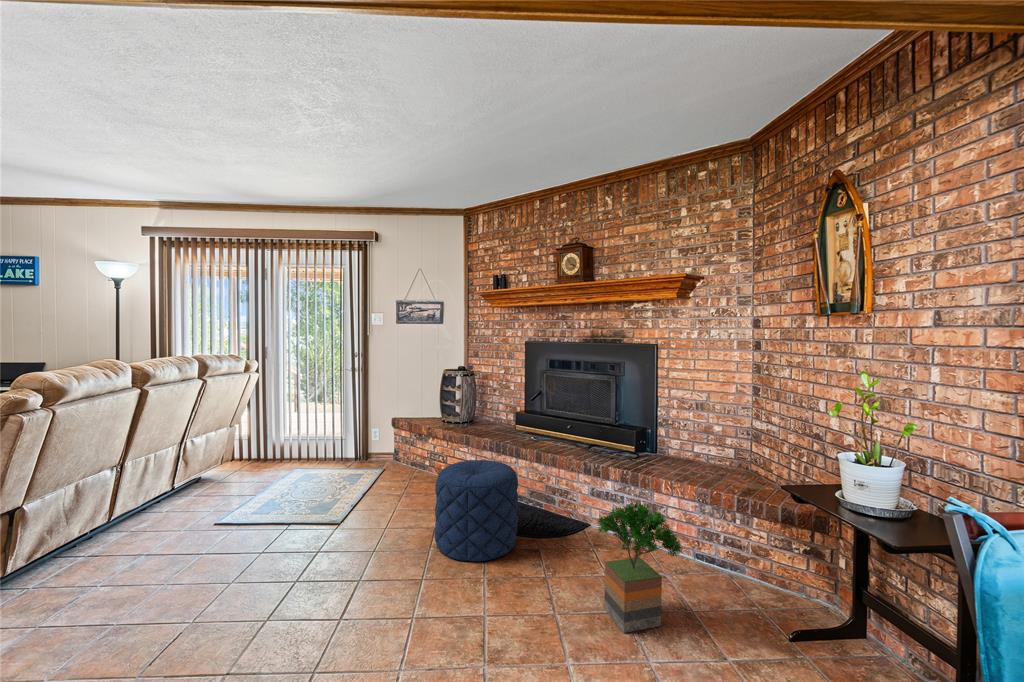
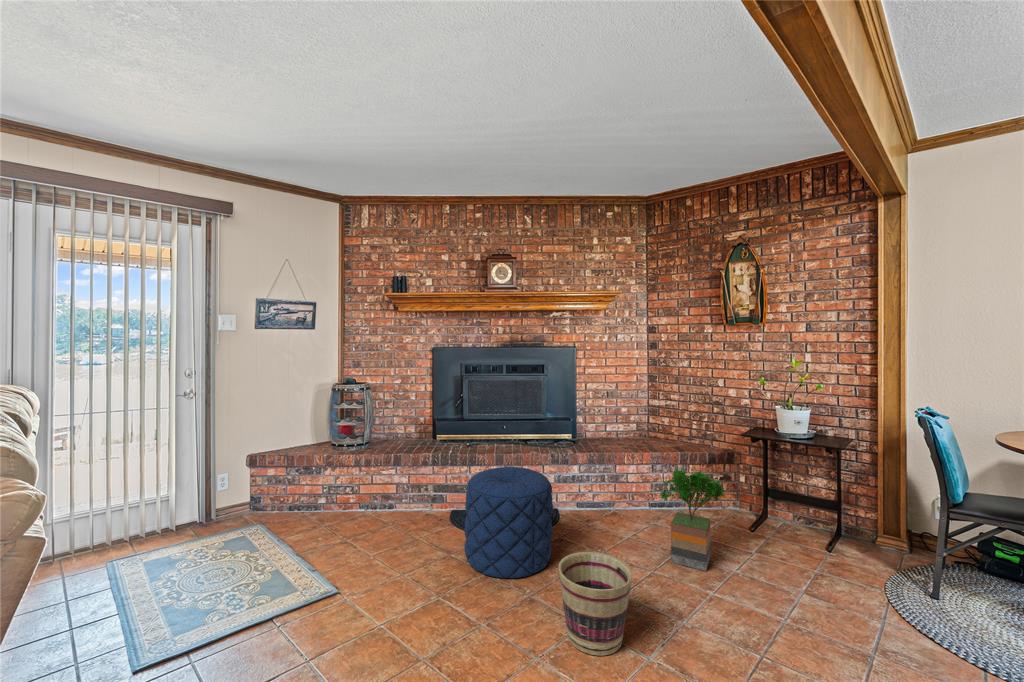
basket: none [390,541,459,633] -> present [559,552,632,656]

